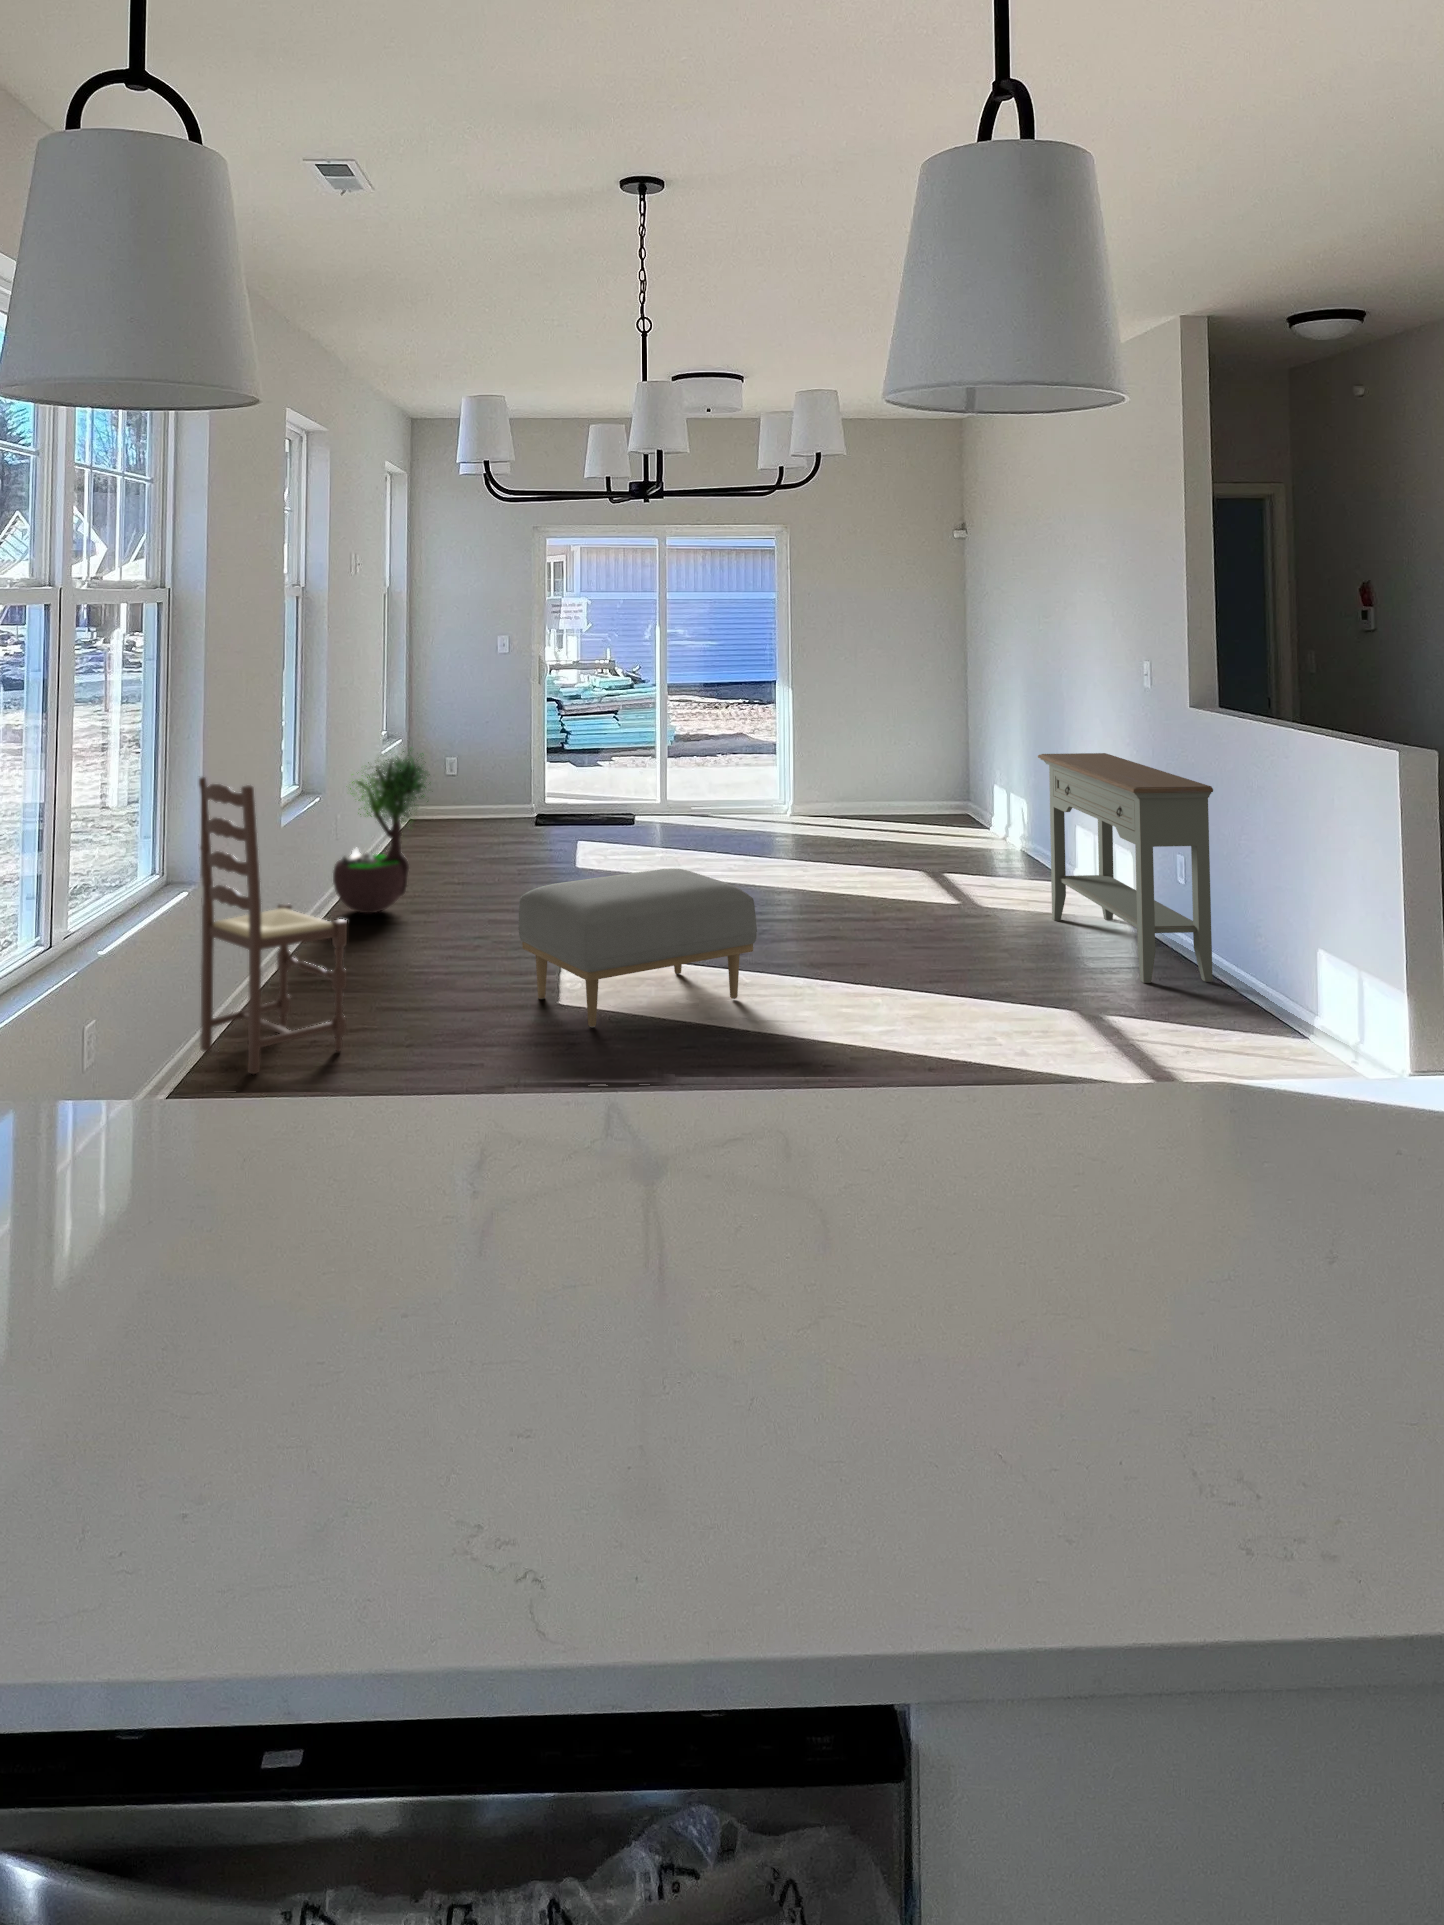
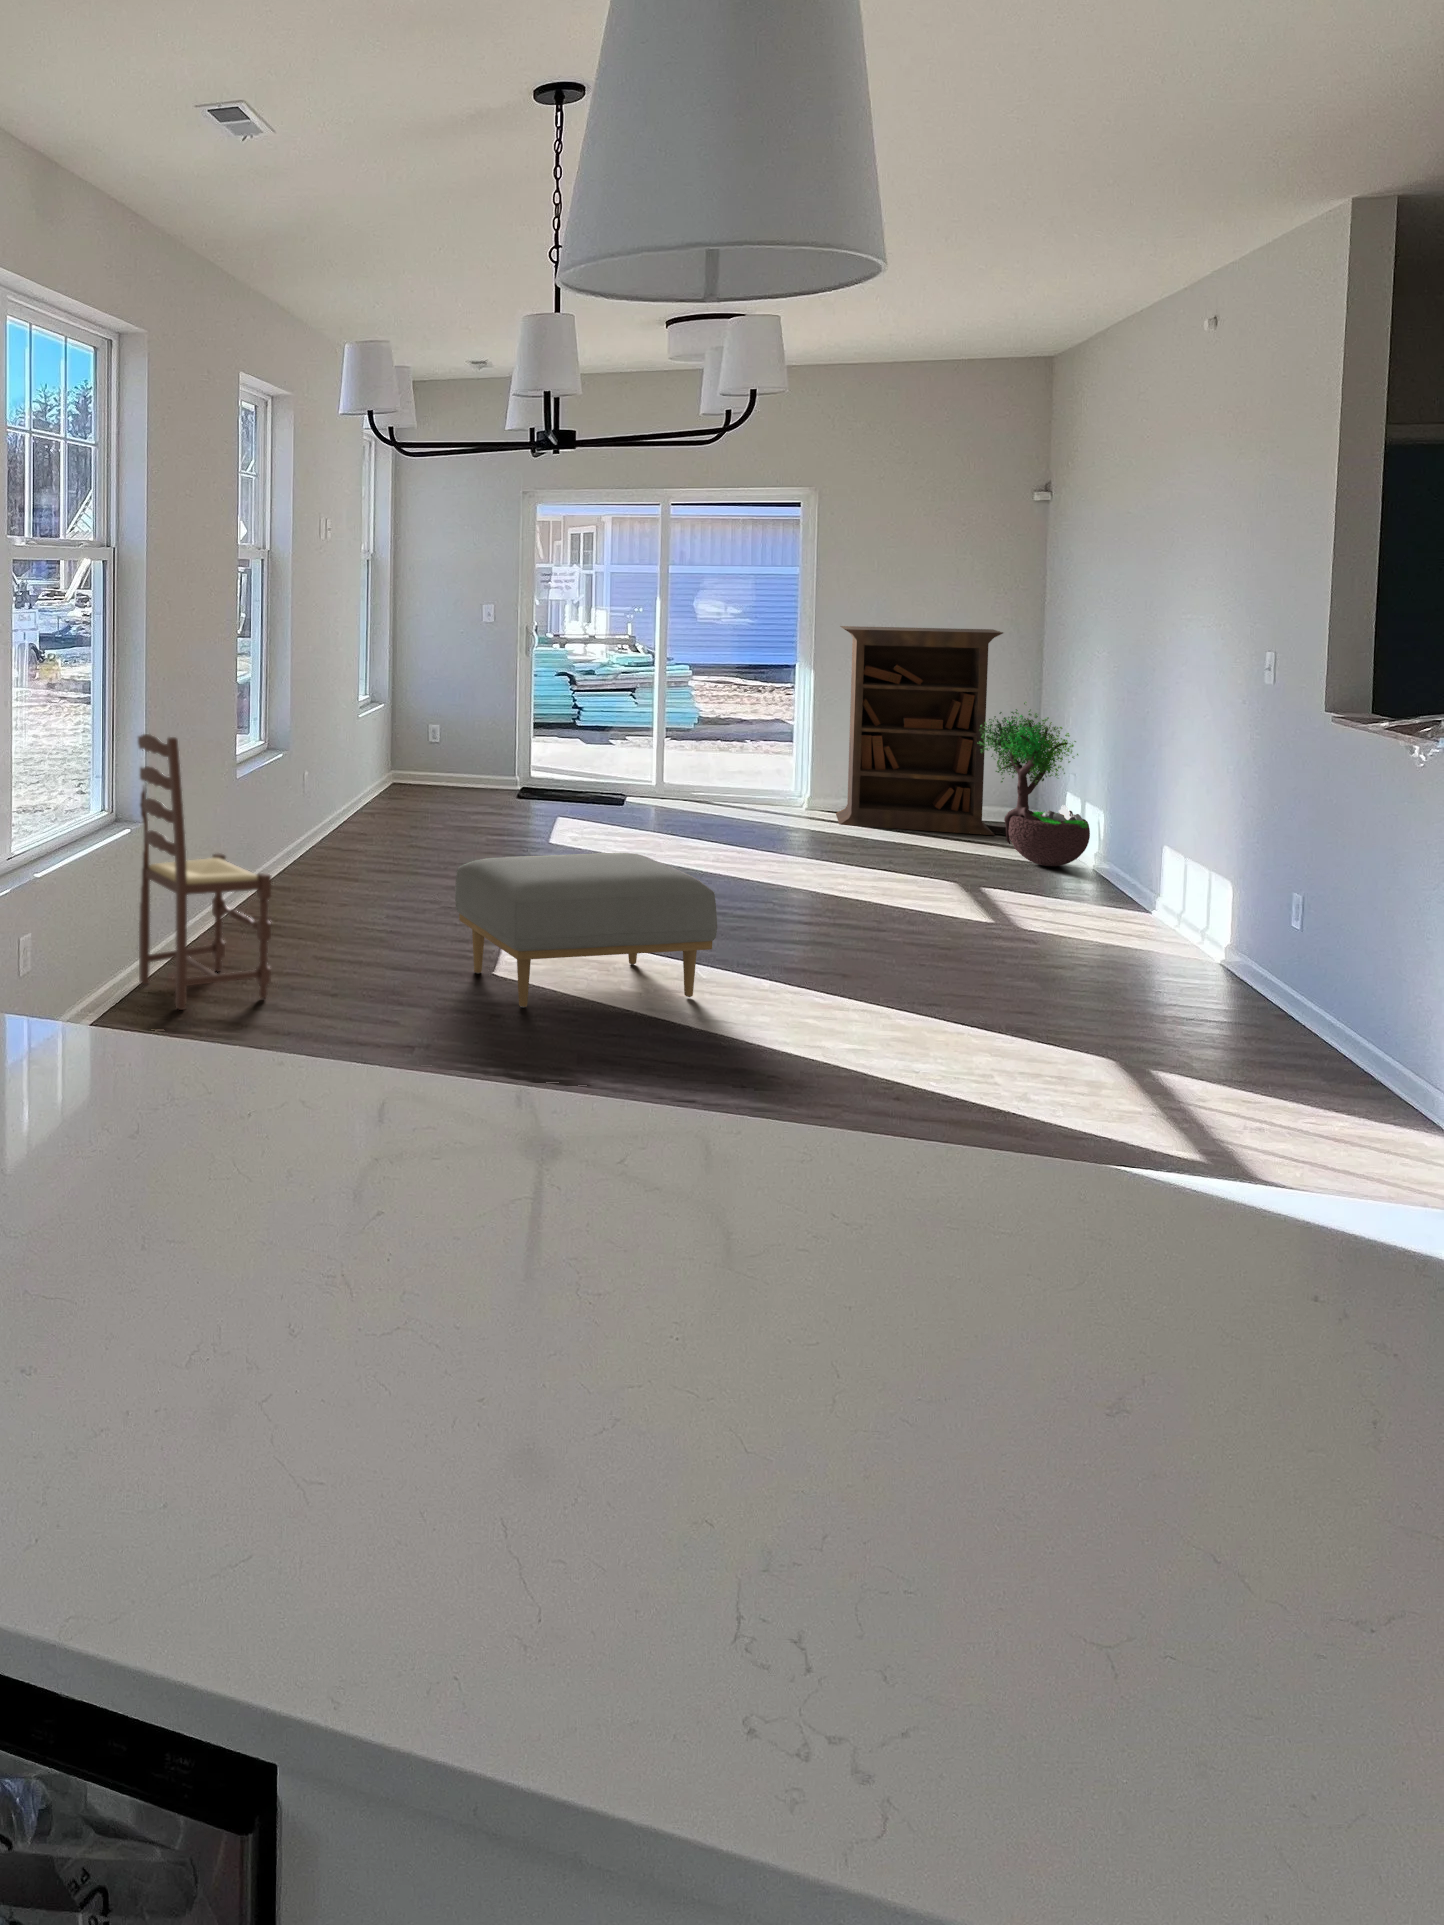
bookcase: none [805,651,935,828] -> present [836,626,1003,835]
potted tree: present [333,750,431,913] -> present [977,702,1090,866]
console table: present [1038,753,1213,983] -> none [1115,756,1354,1050]

